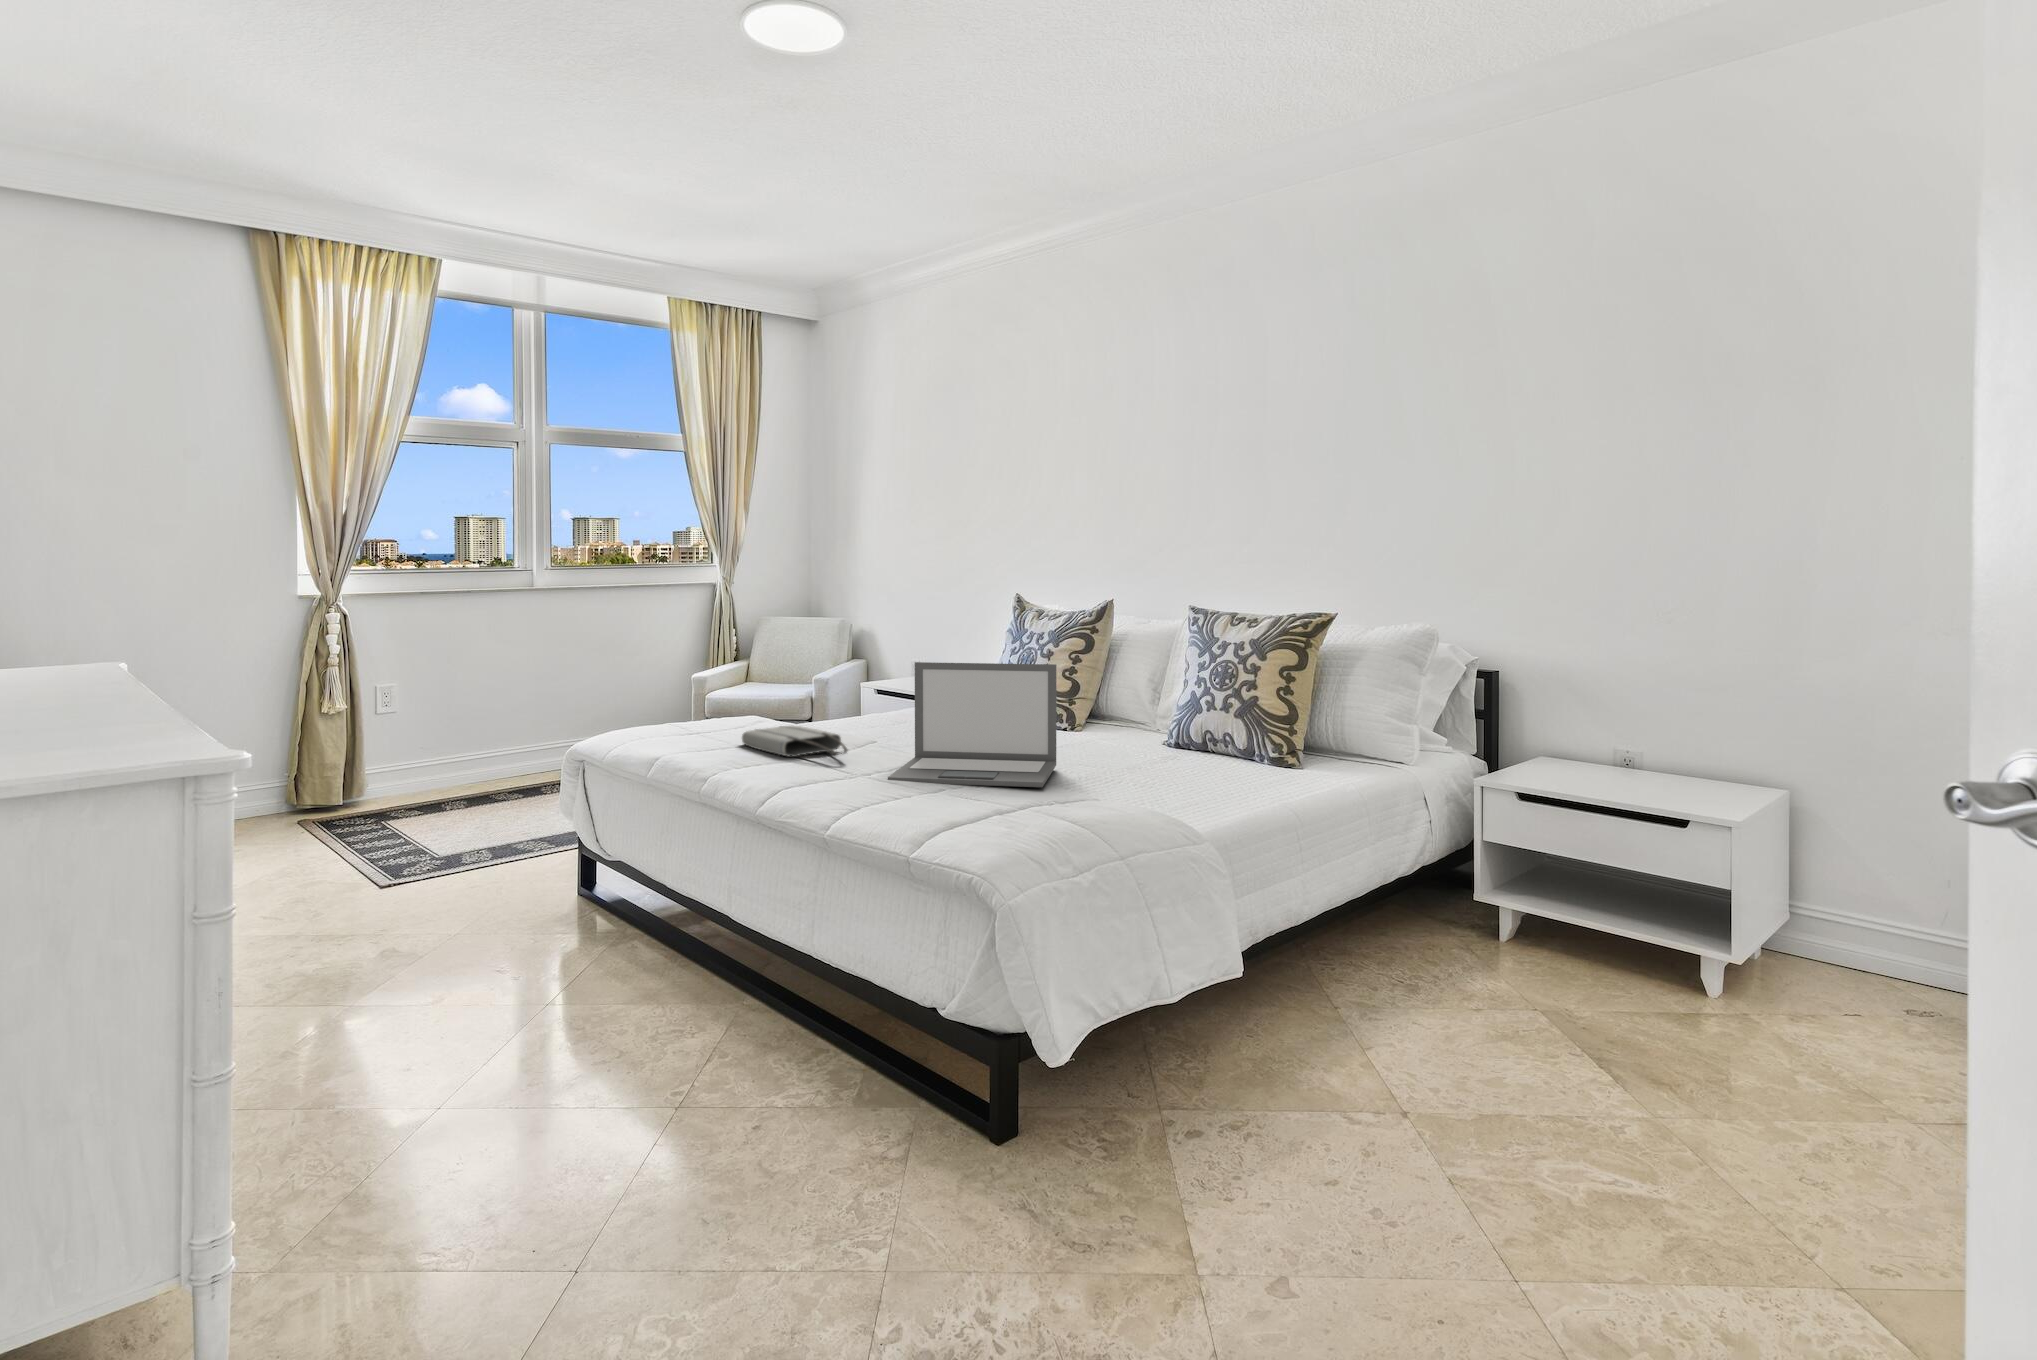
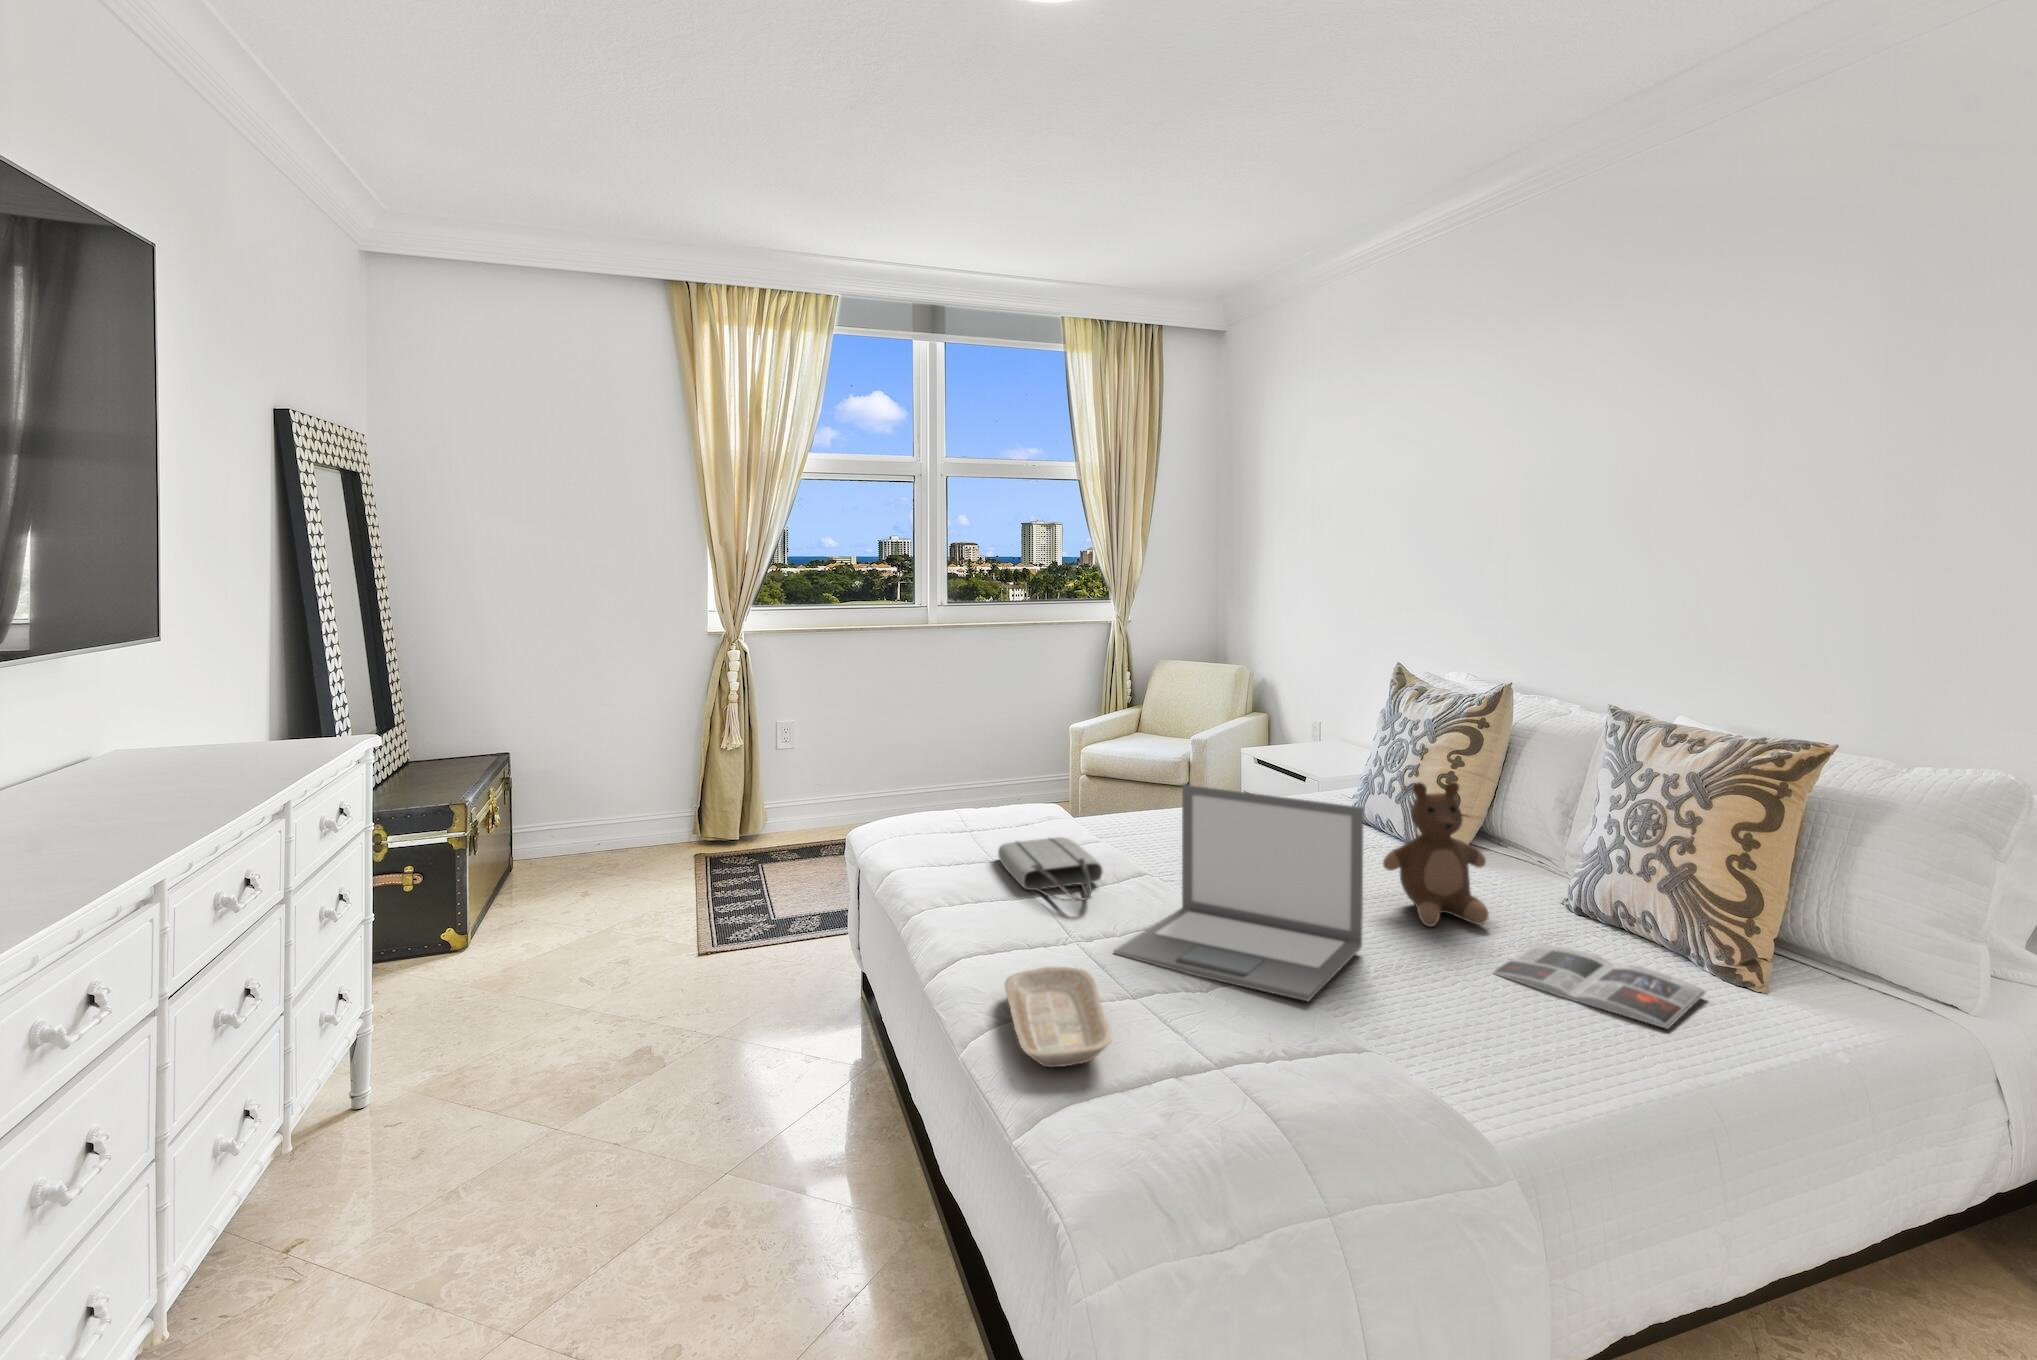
teddy bear: none [1051,657,1127,757] -> present [1383,782,1489,927]
magazine: none [1141,758,1272,784] -> present [1492,944,1705,1029]
tray: none [836,778,944,821] -> present [1005,967,1112,1067]

